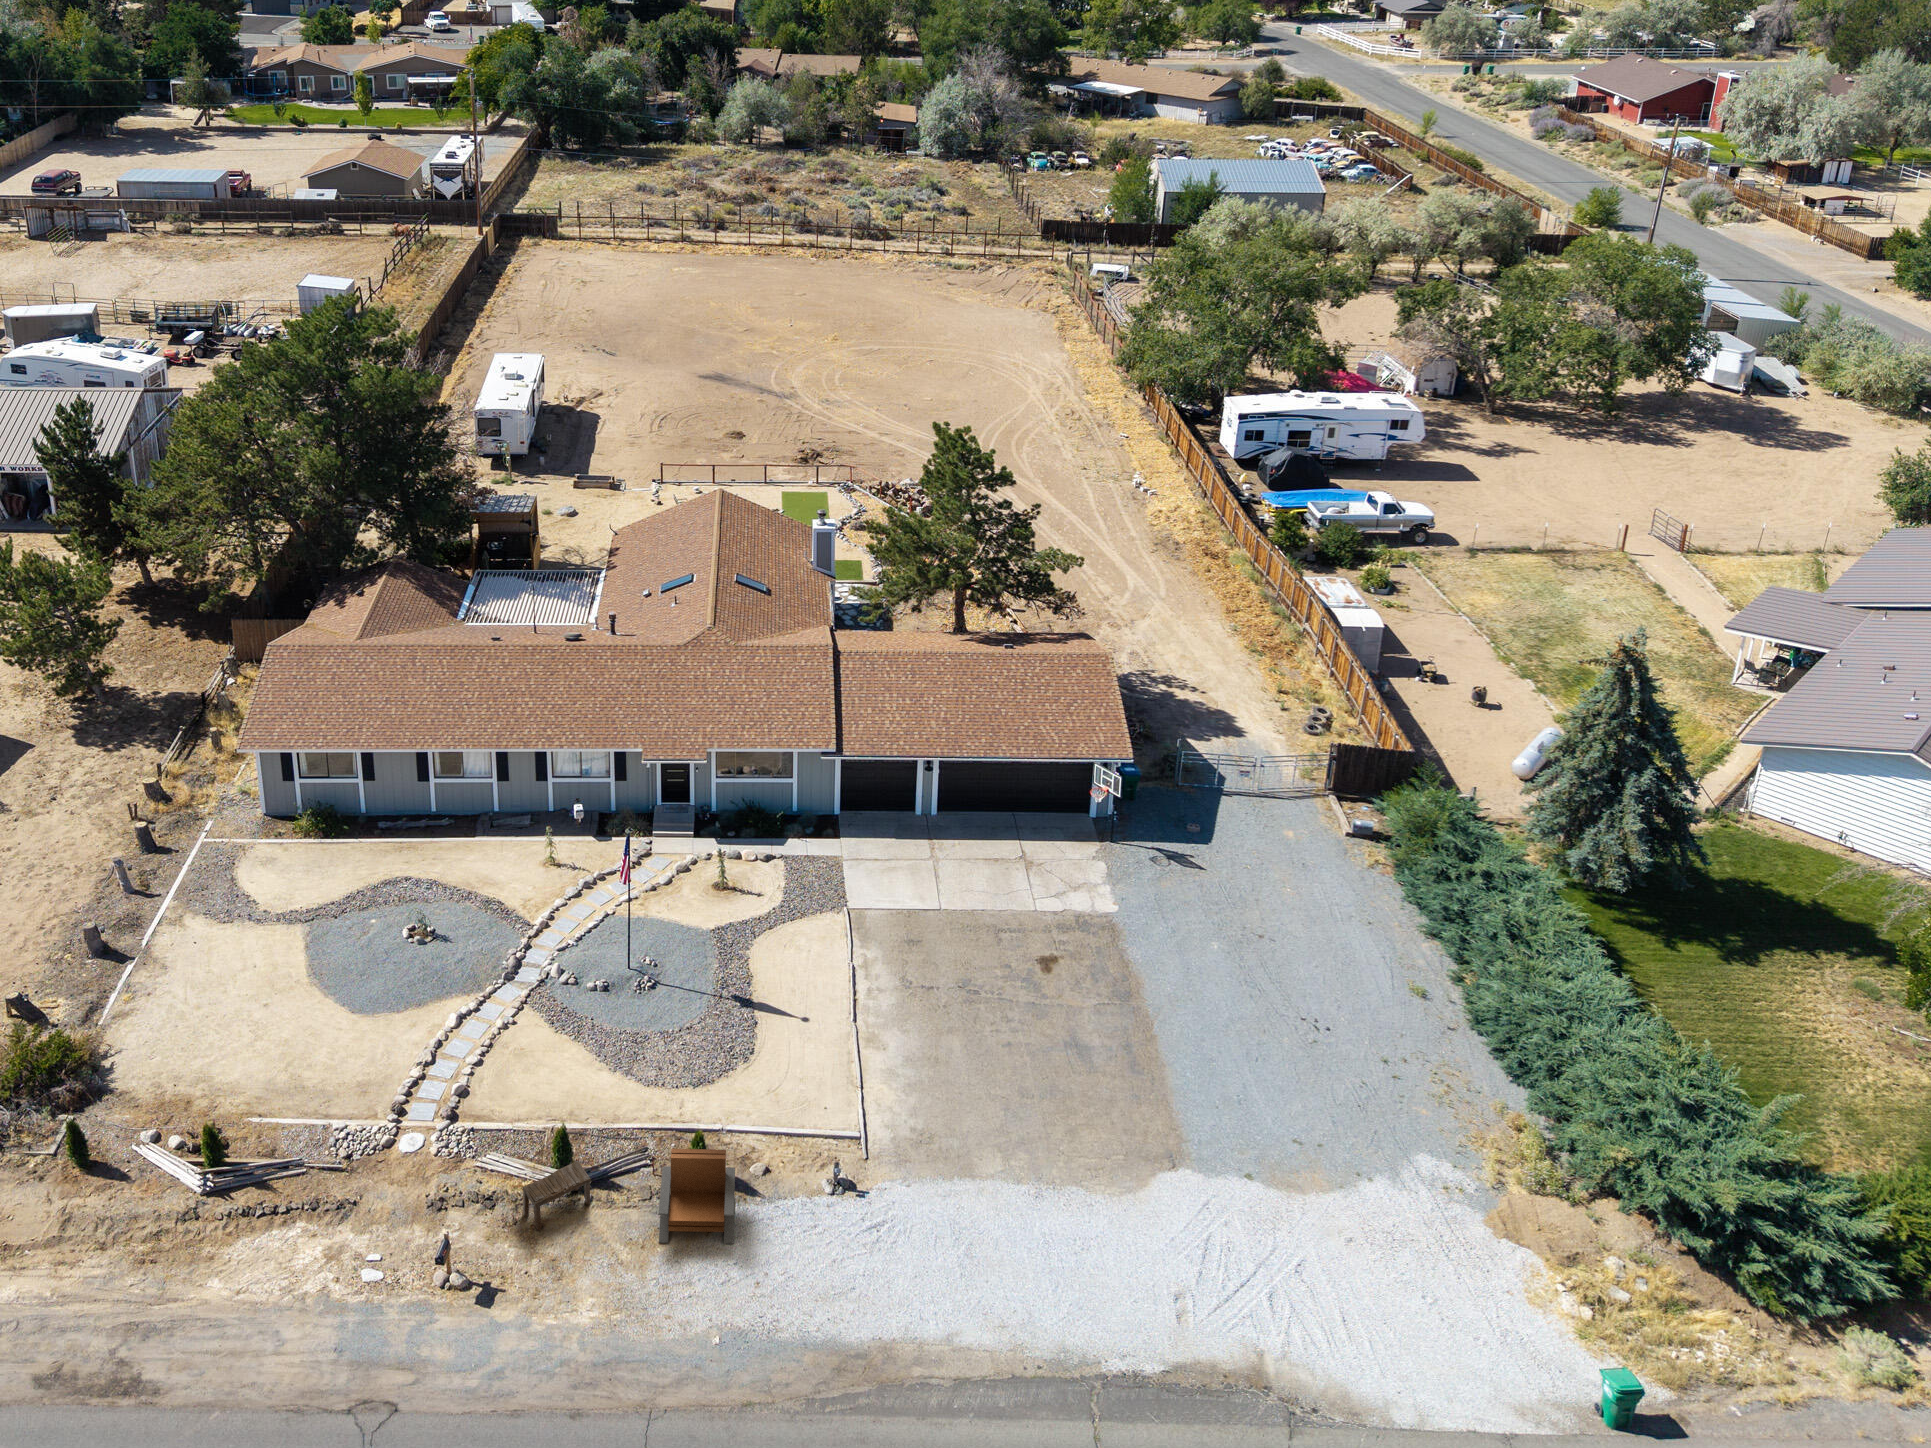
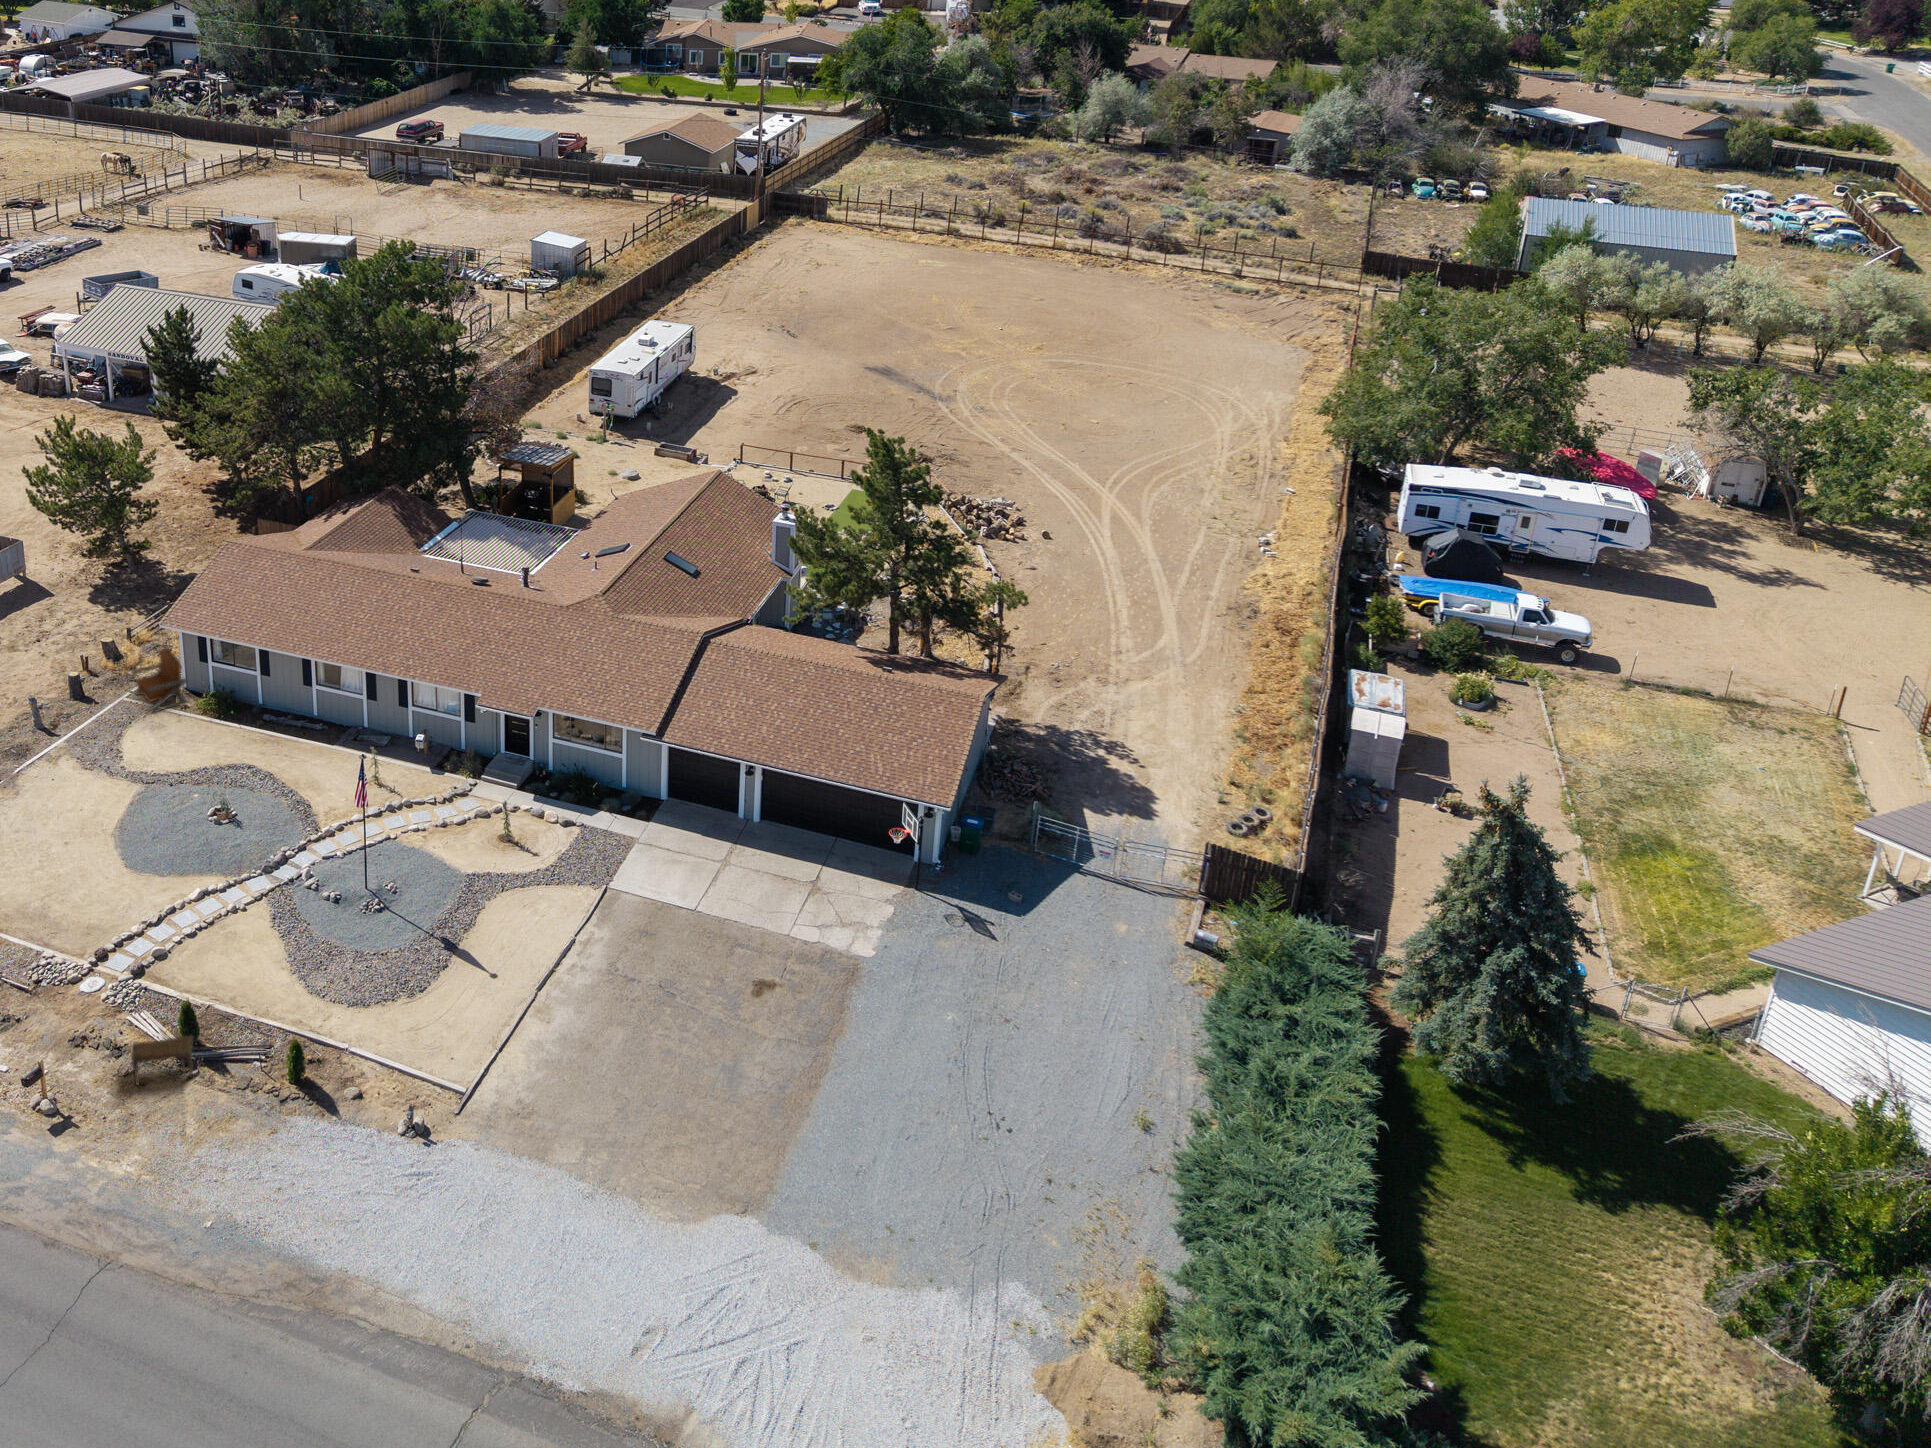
lounge chair: present [658,1149,735,1244] -> present [134,649,187,713]

